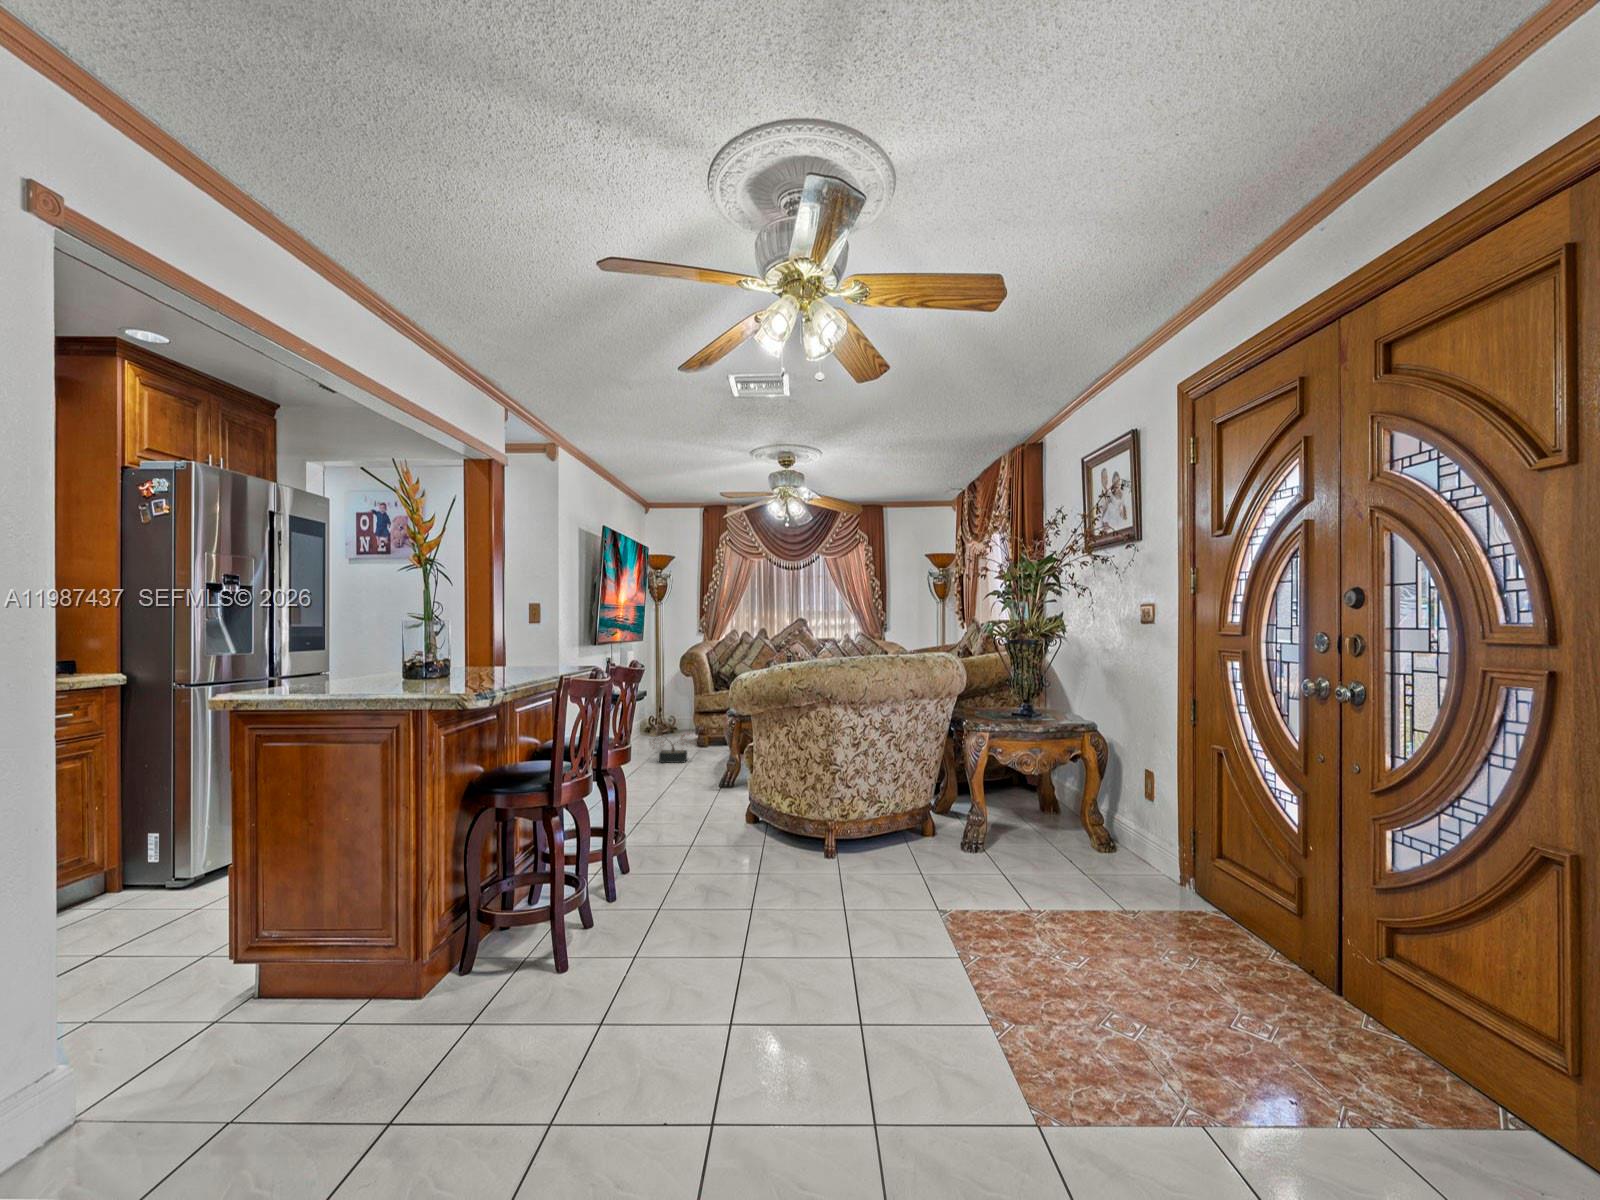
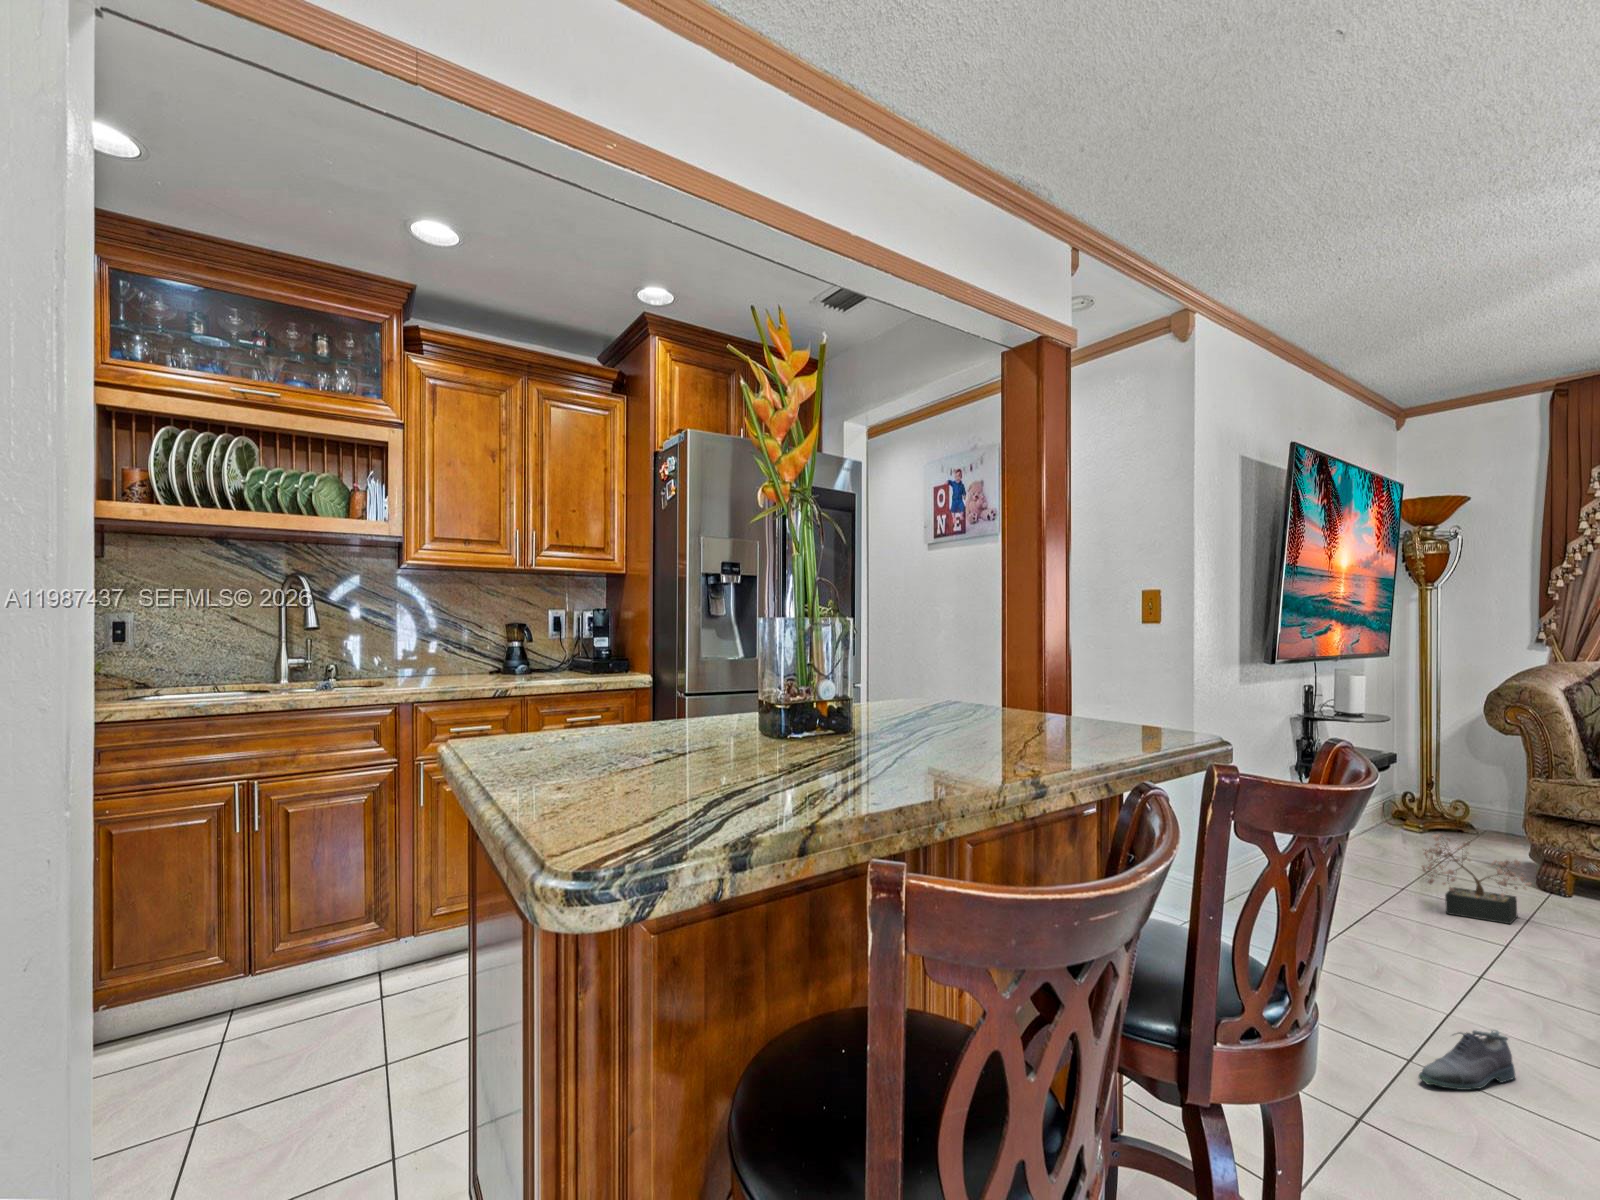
shoe: none [650,793,684,819] -> present [1418,1030,1515,1090]

